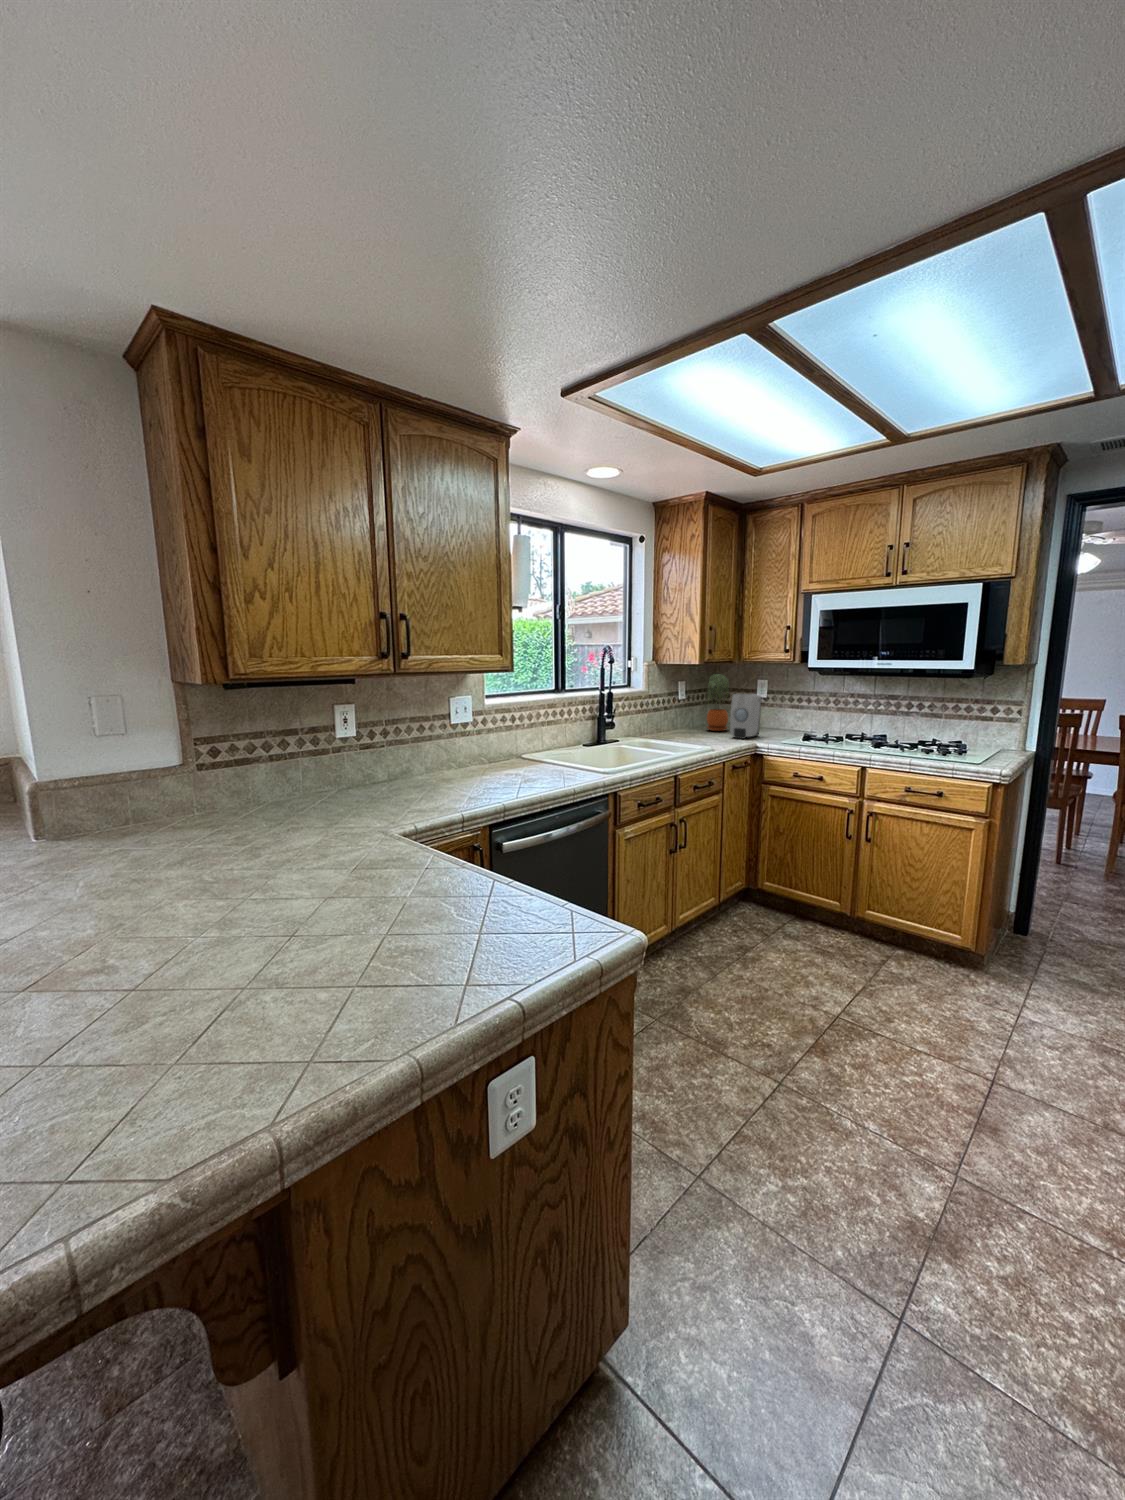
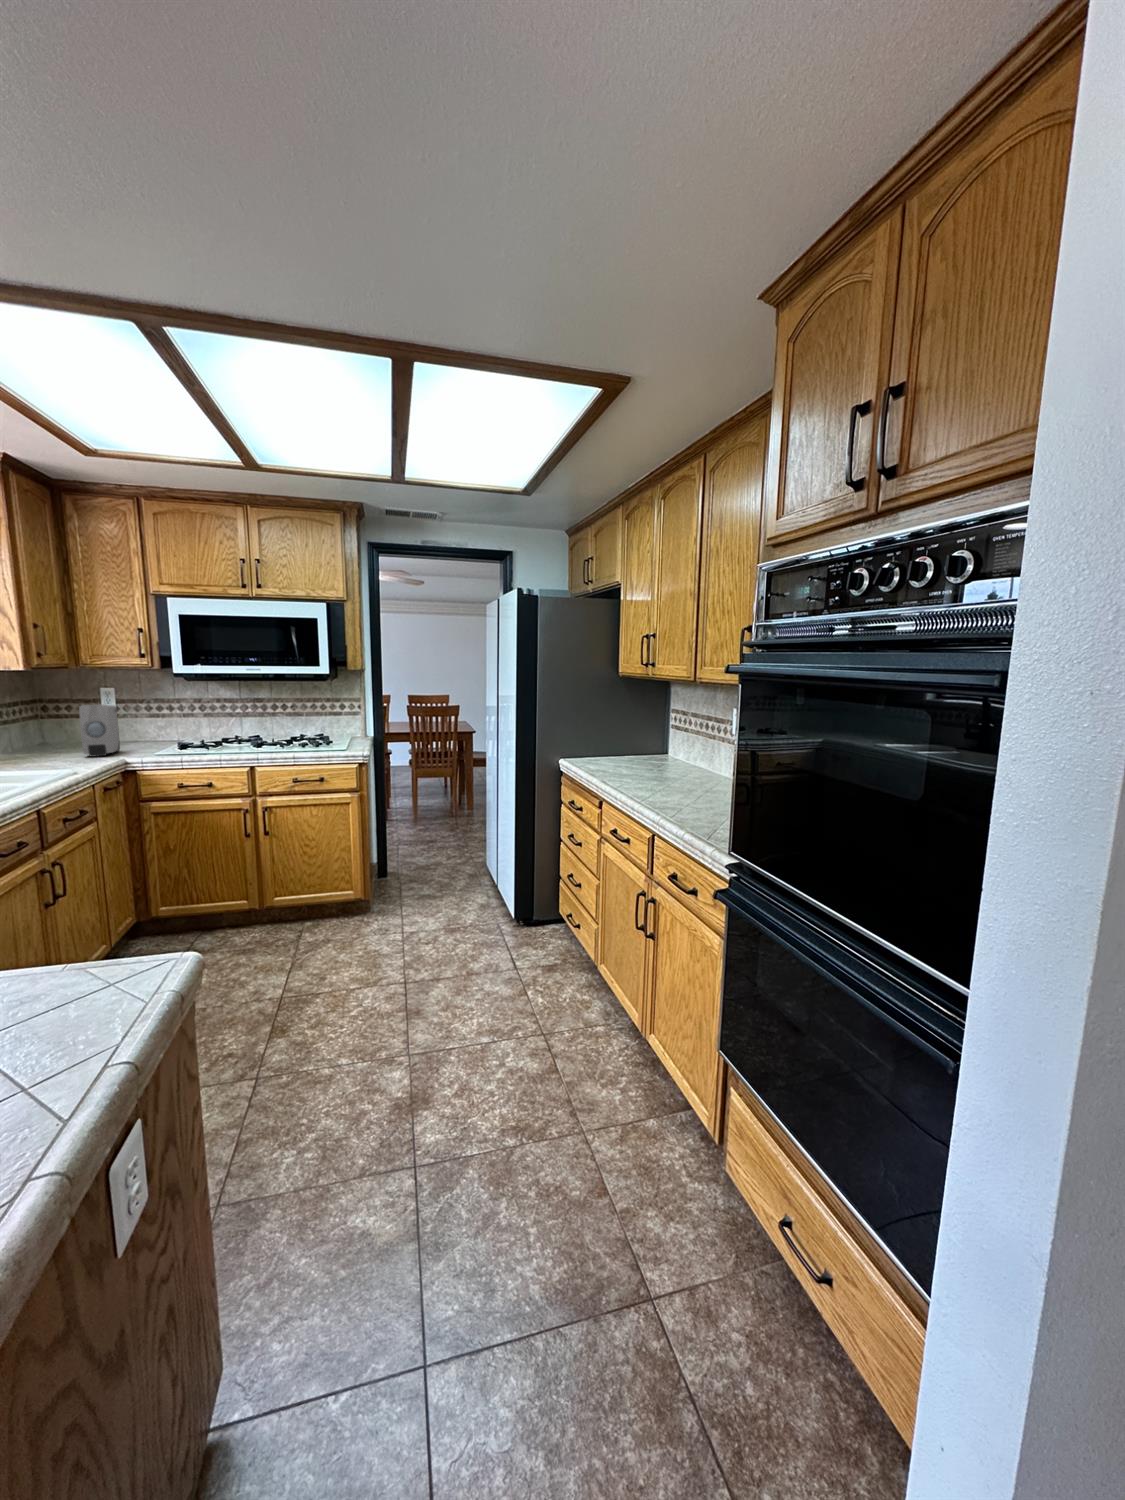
potted plant: present [707,674,729,731] -> none [32,682,72,752]

